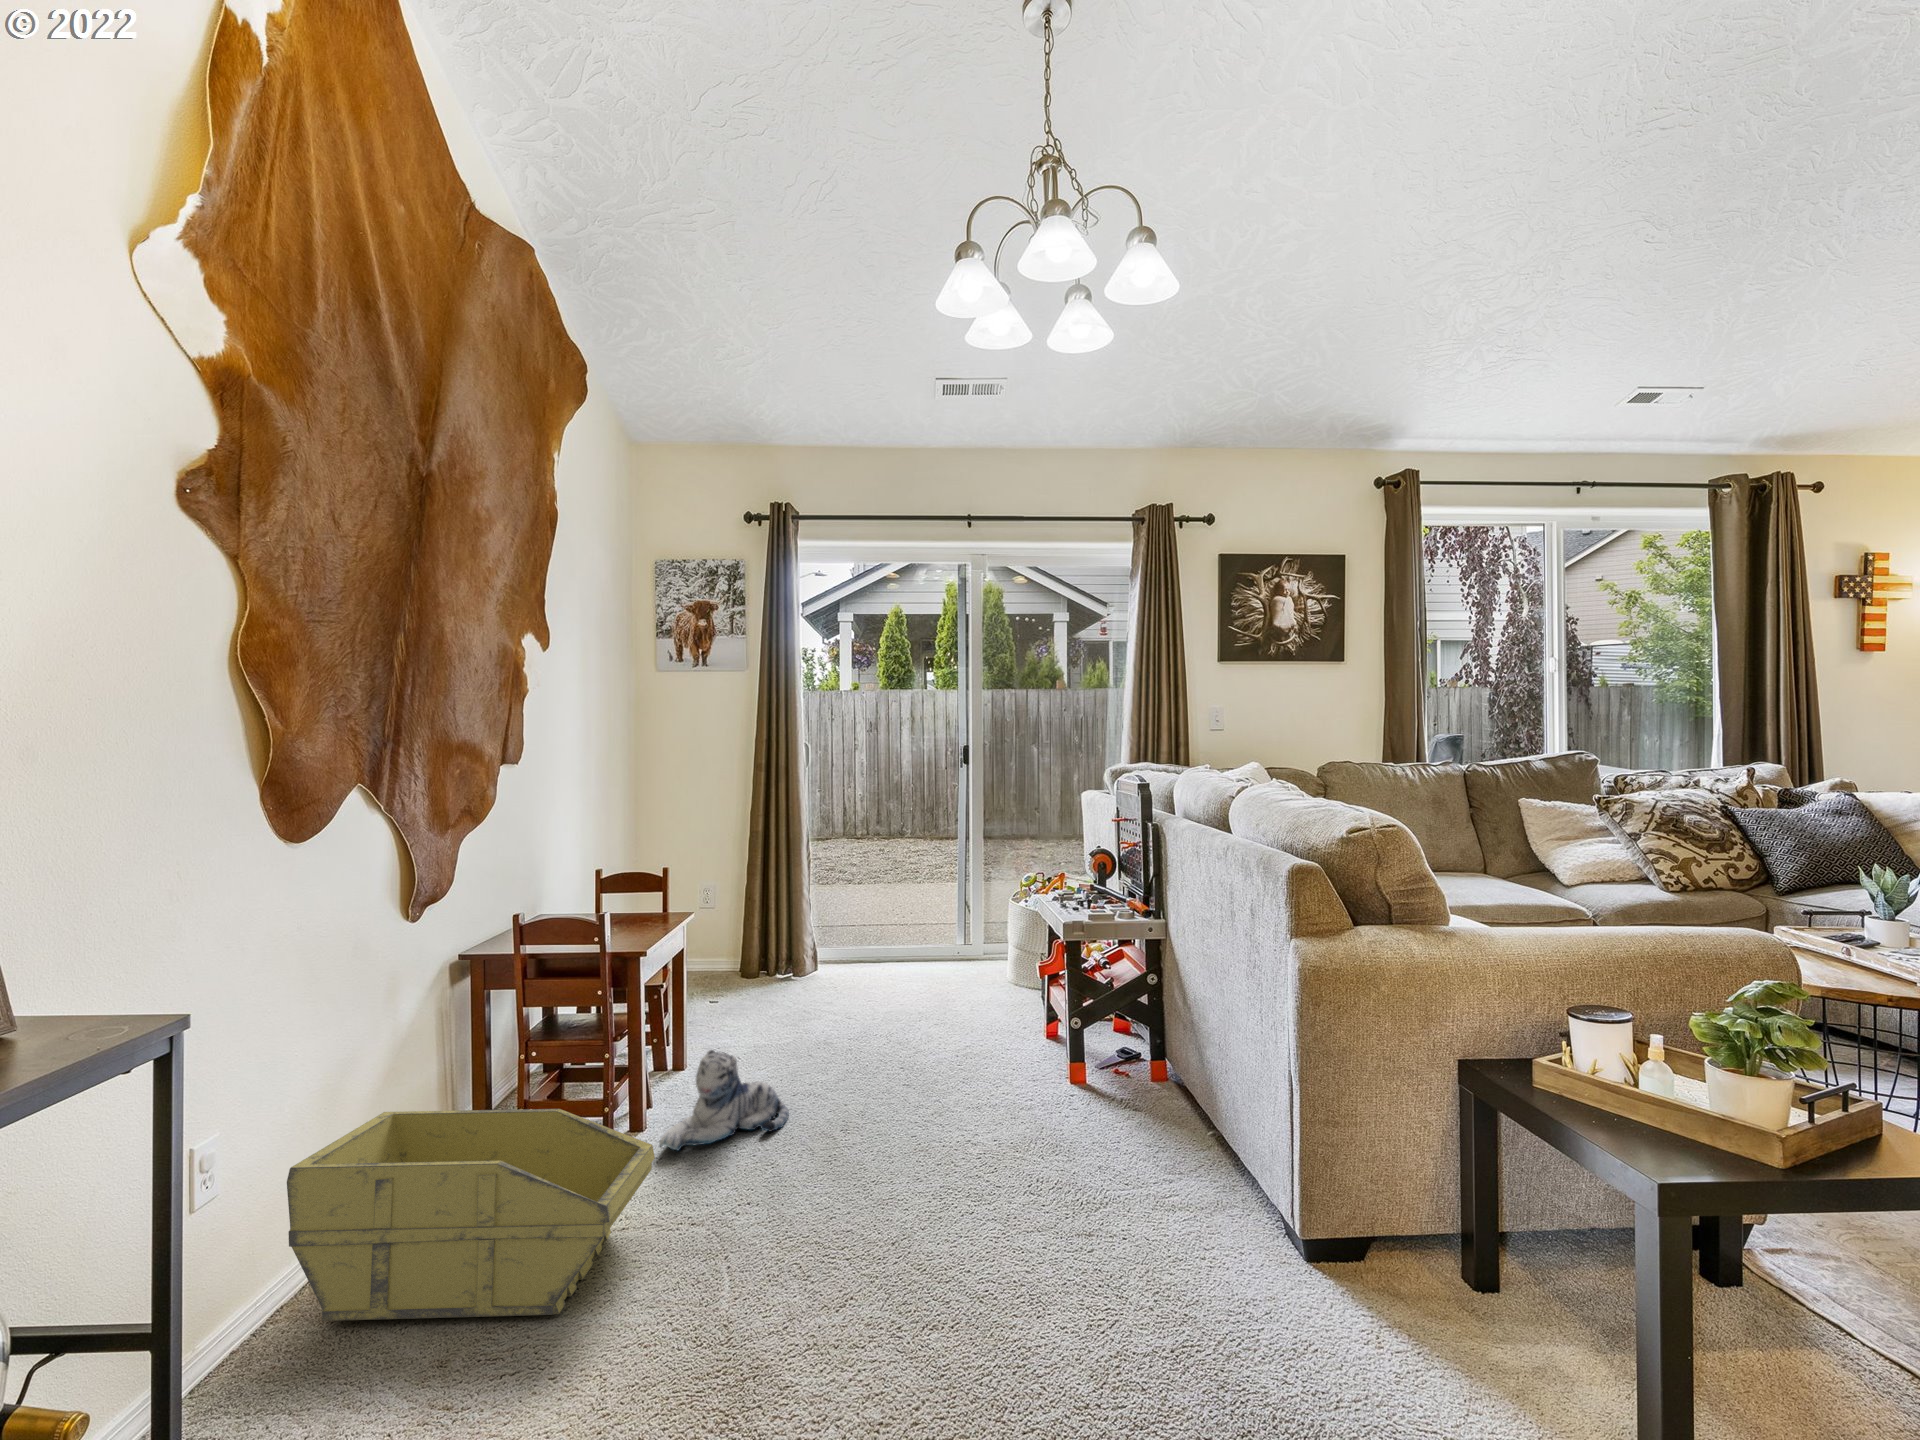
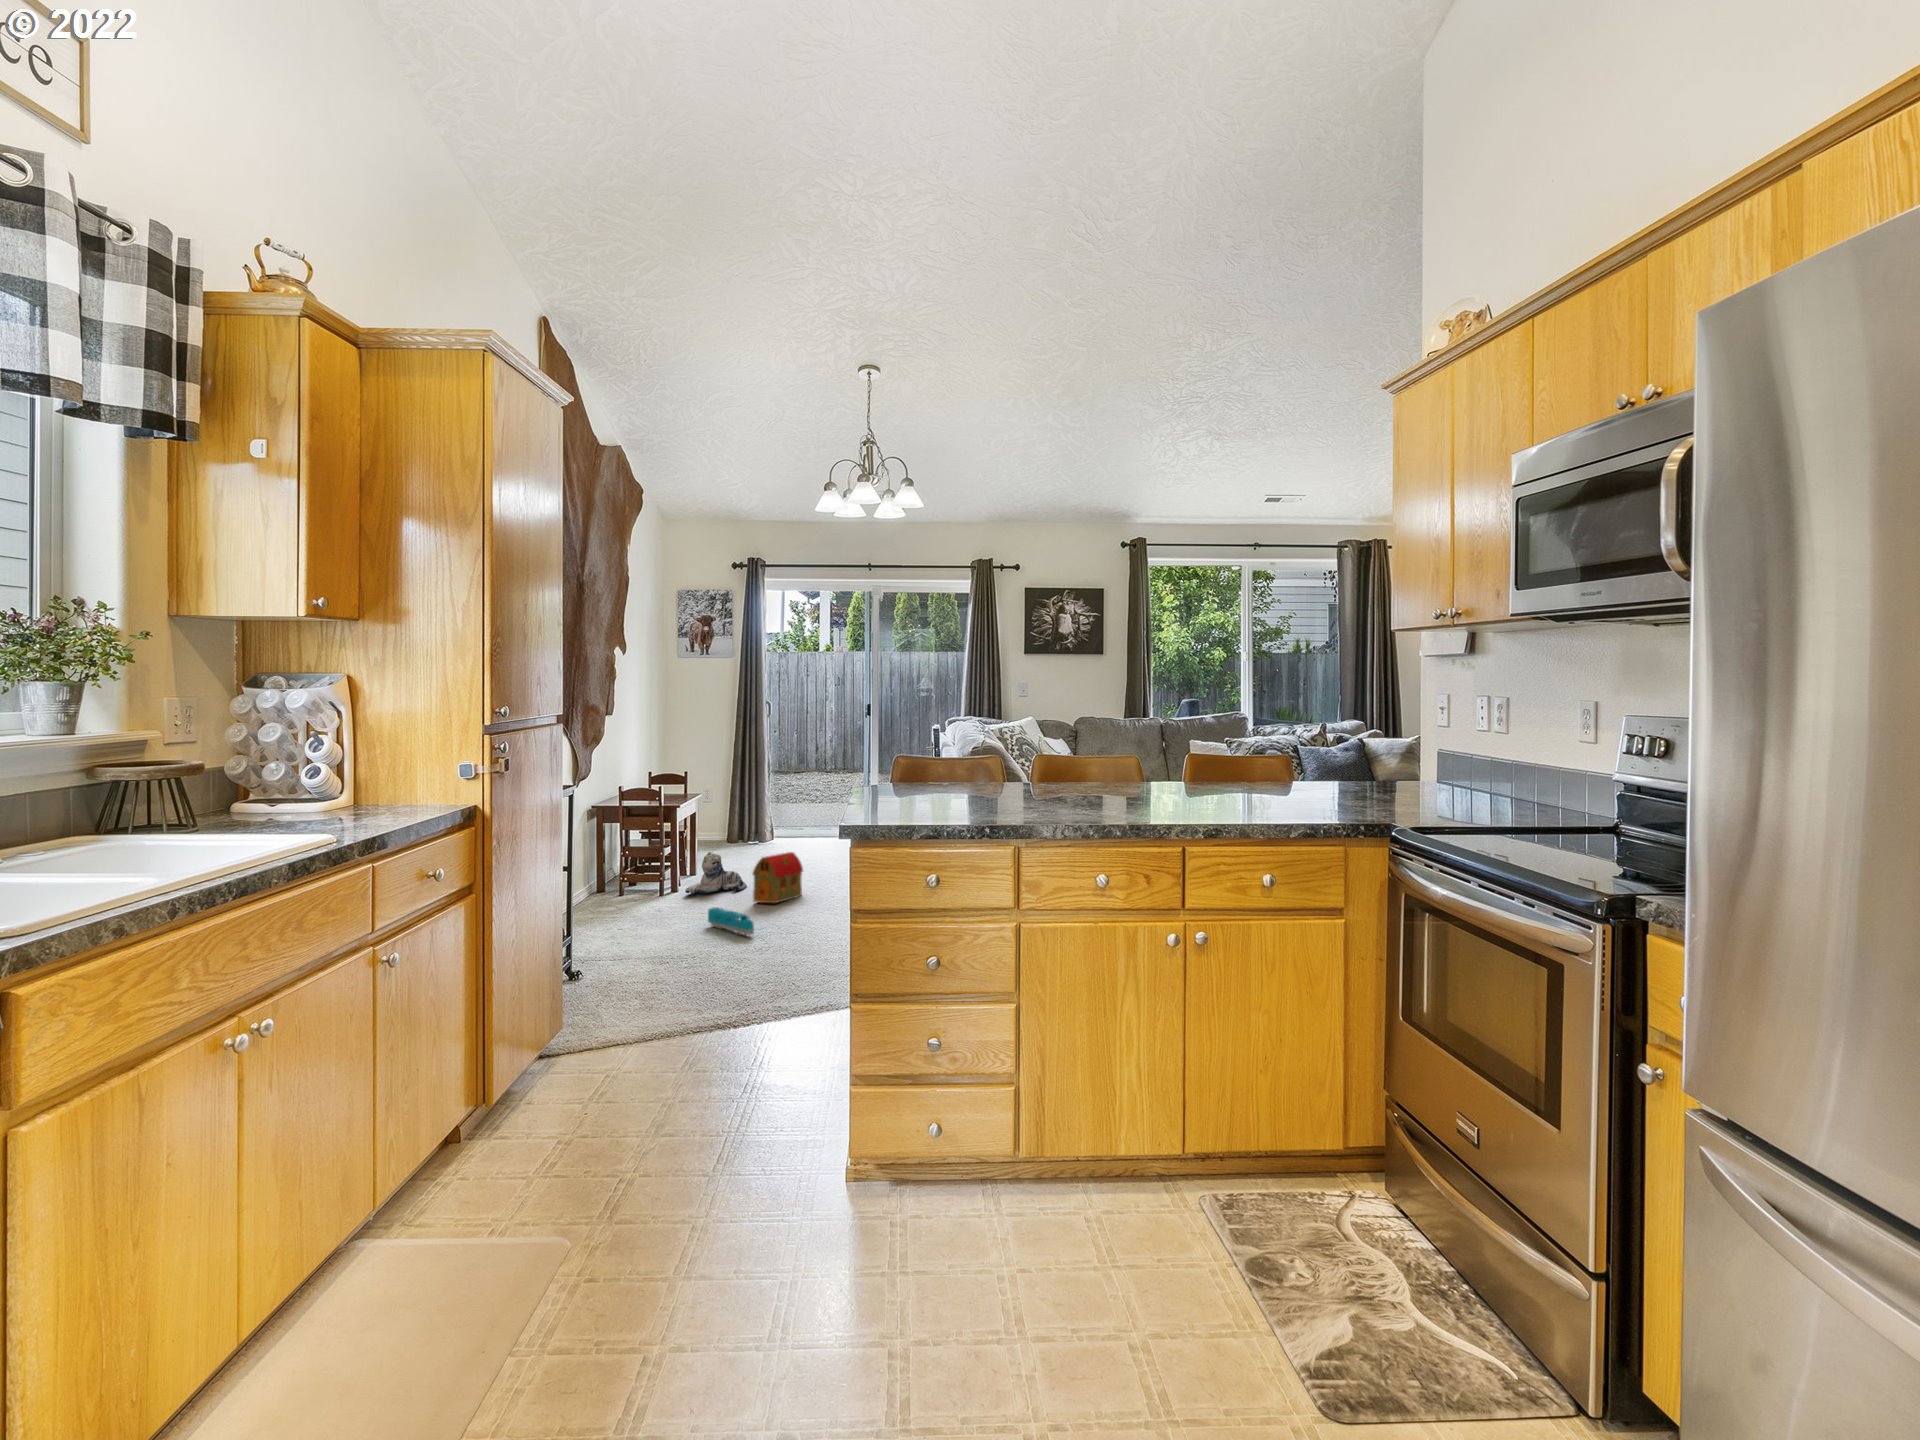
toy house: none [811,1048,916,1188] -> present [753,852,803,903]
storage bin: present [287,1109,655,1321] -> none [549,862,685,925]
toy train: none [713,1255,848,1382] -> present [708,908,754,935]

